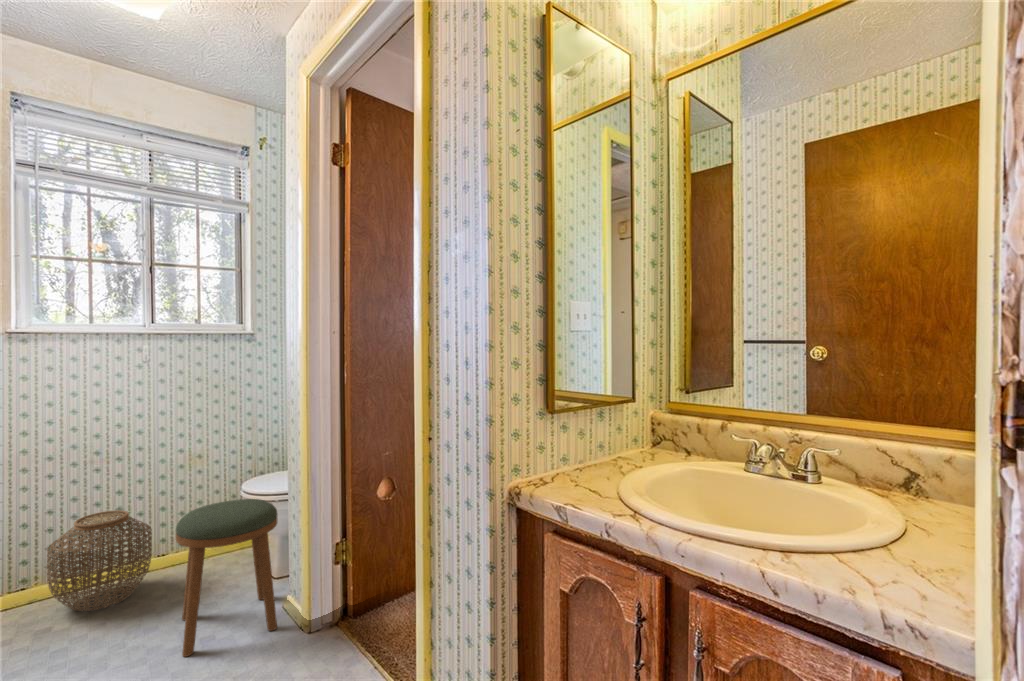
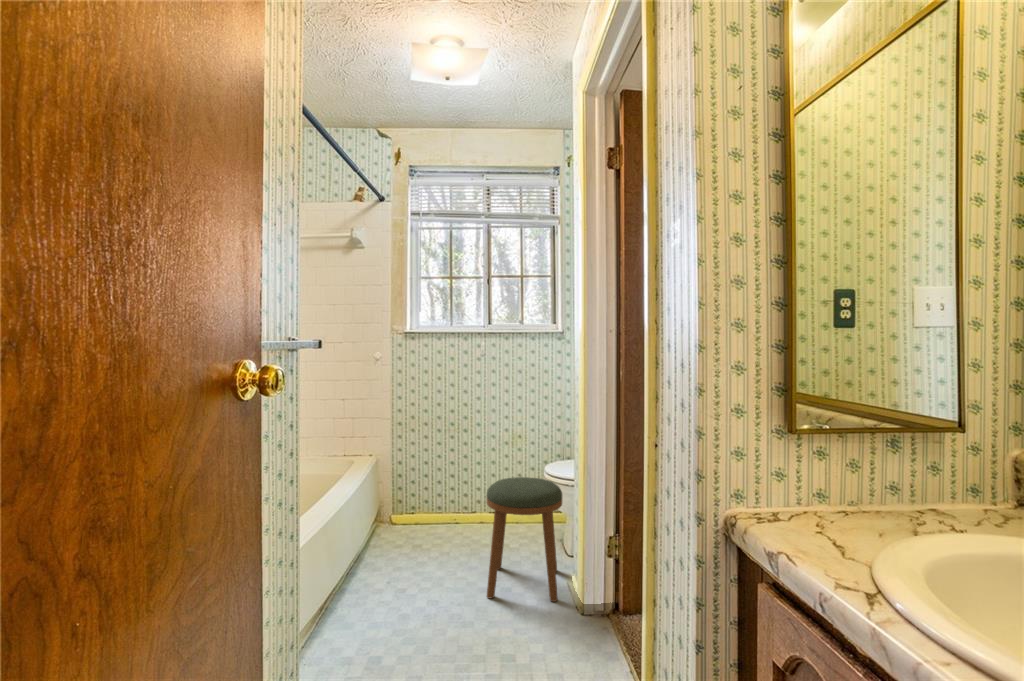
woven basket: present [47,510,152,611] -> none [422,469,483,542]

